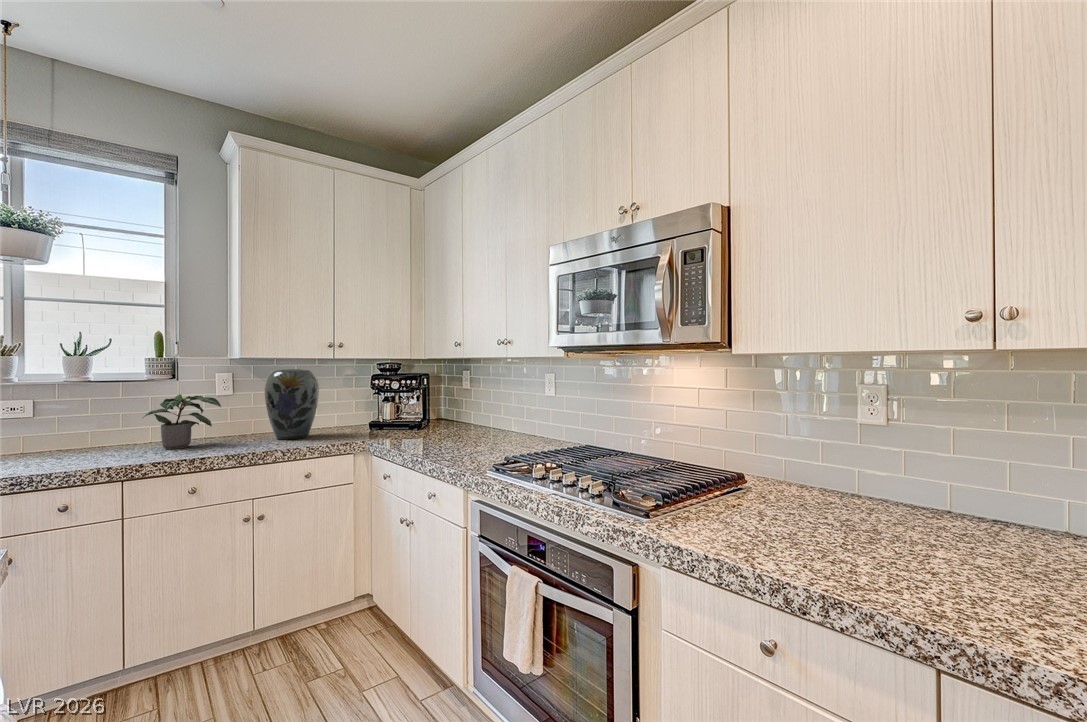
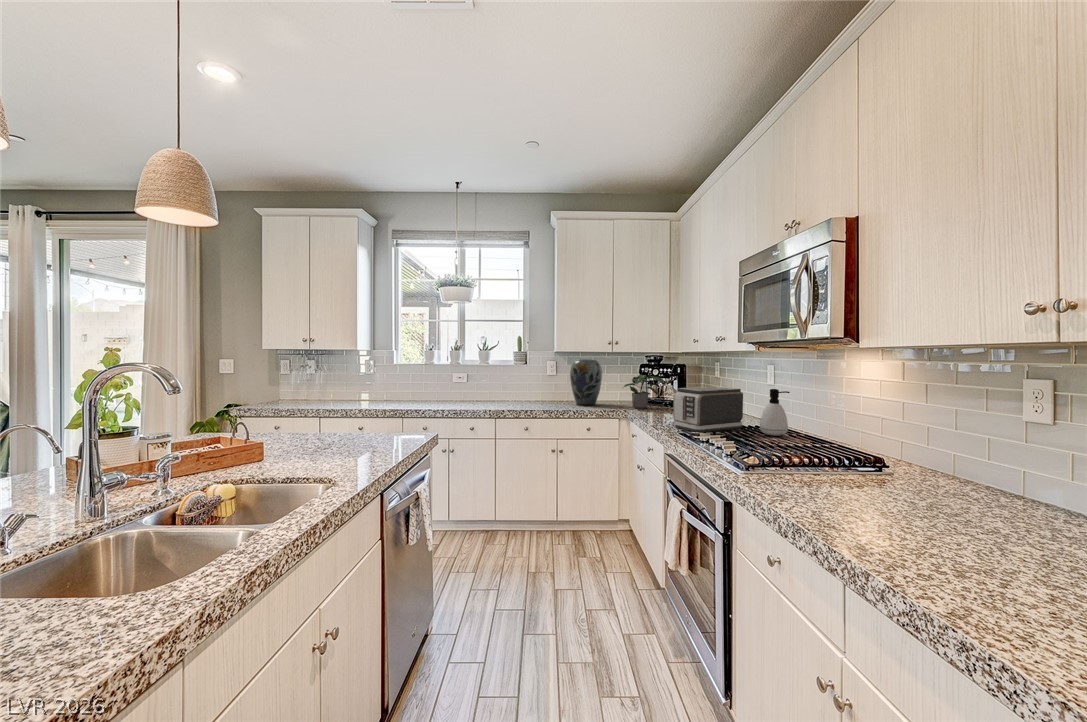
potted plant: present [143,394,221,449] -> present [624,375,665,409]
soap dispenser: none [568,399,598,454] -> present [760,389,790,436]
toaster: none [464,400,540,461] -> present [673,386,743,432]

